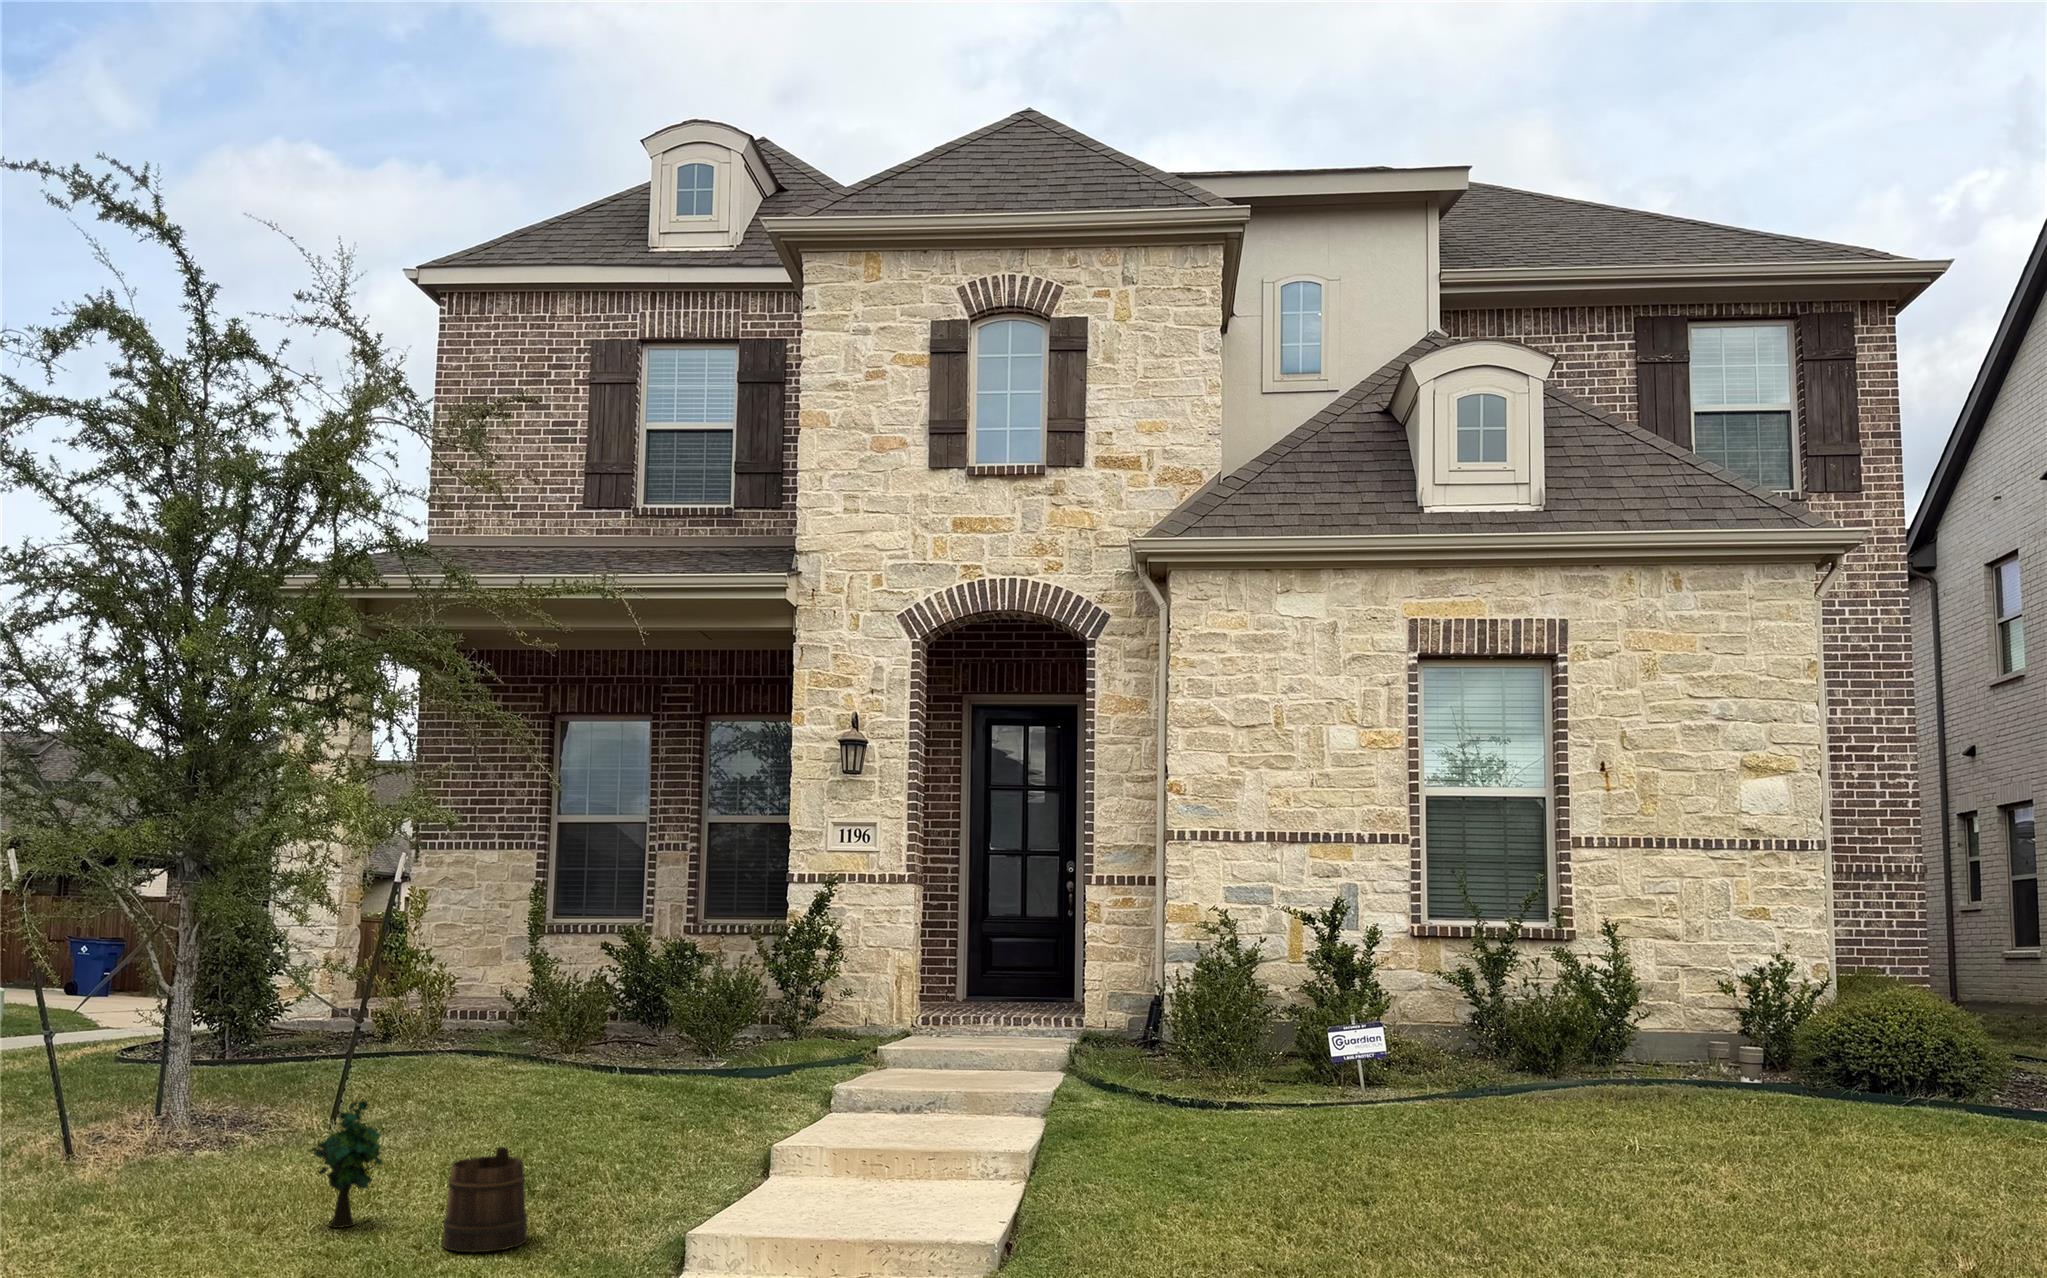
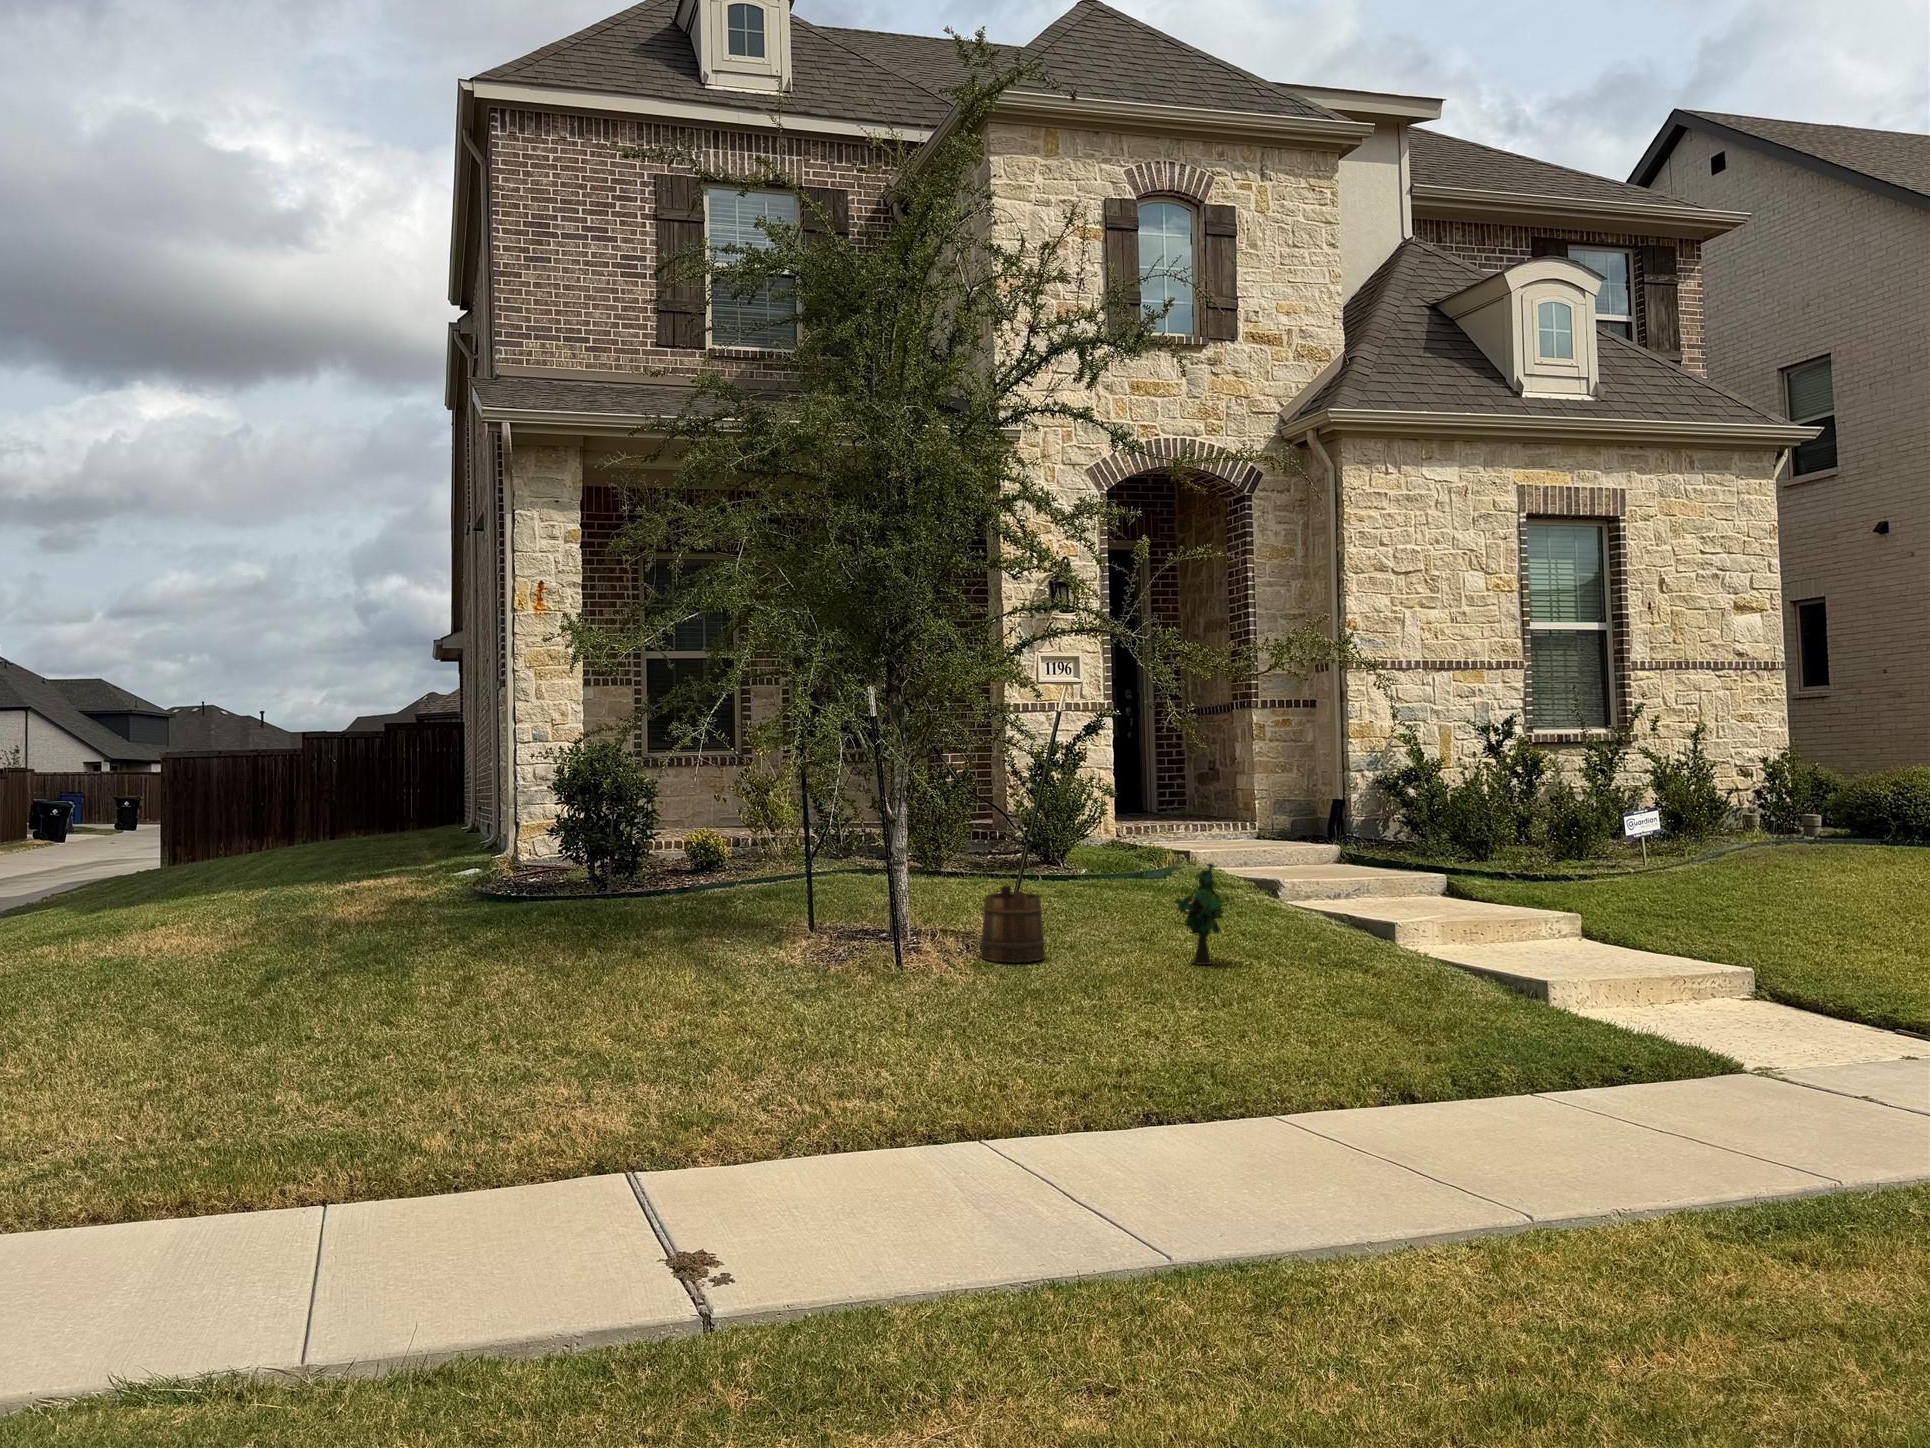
bucket: present [442,1147,528,1252] -> present [980,885,1045,962]

